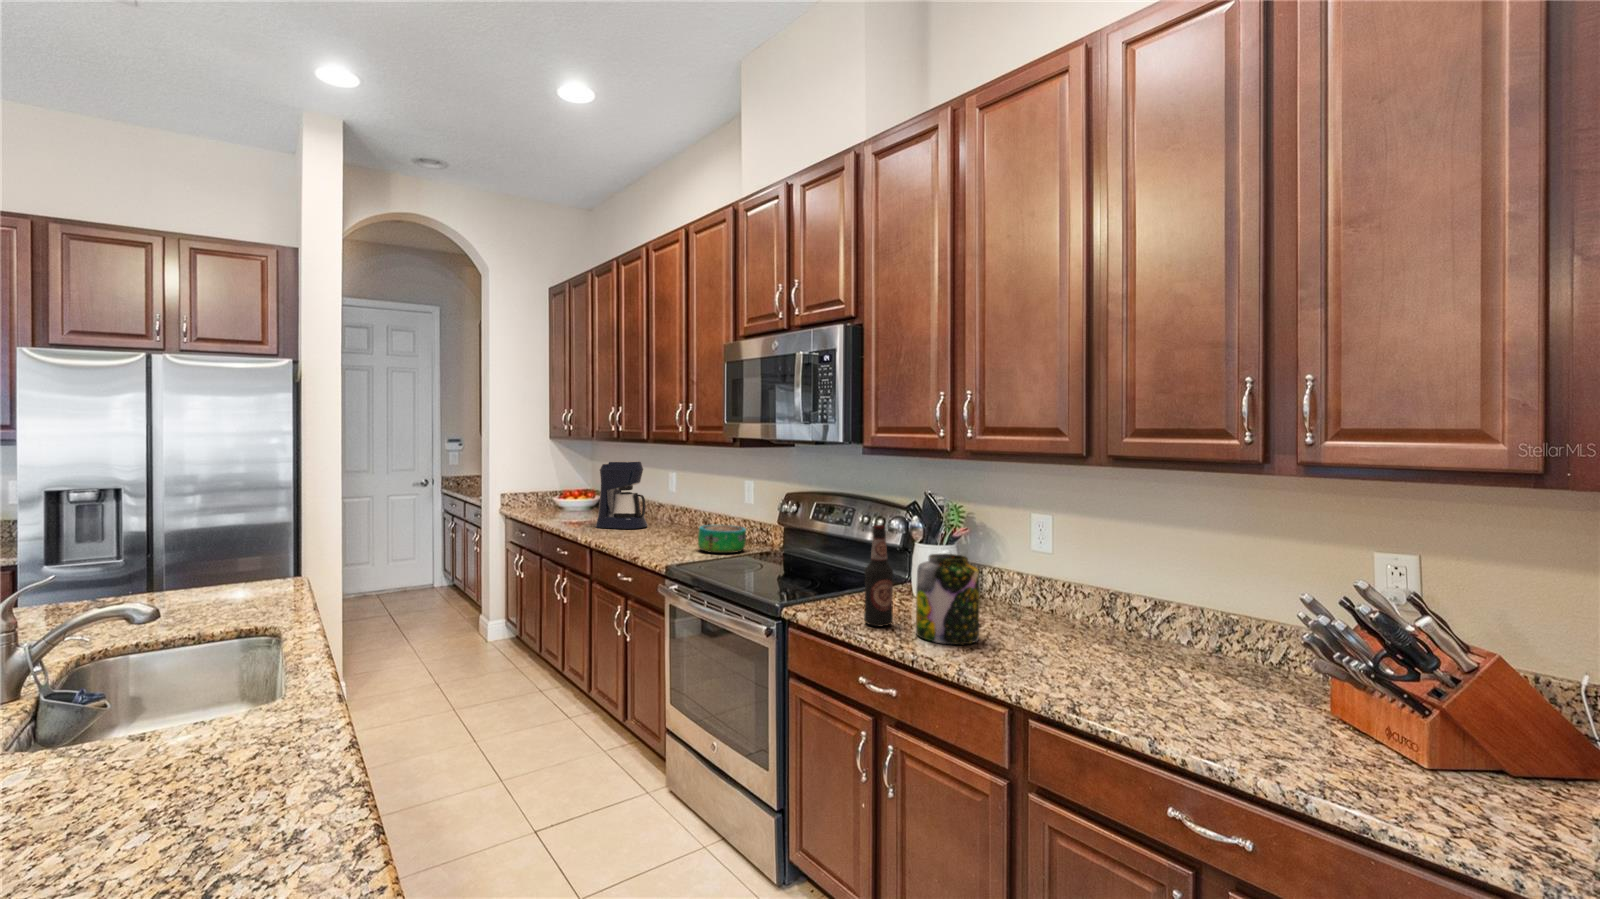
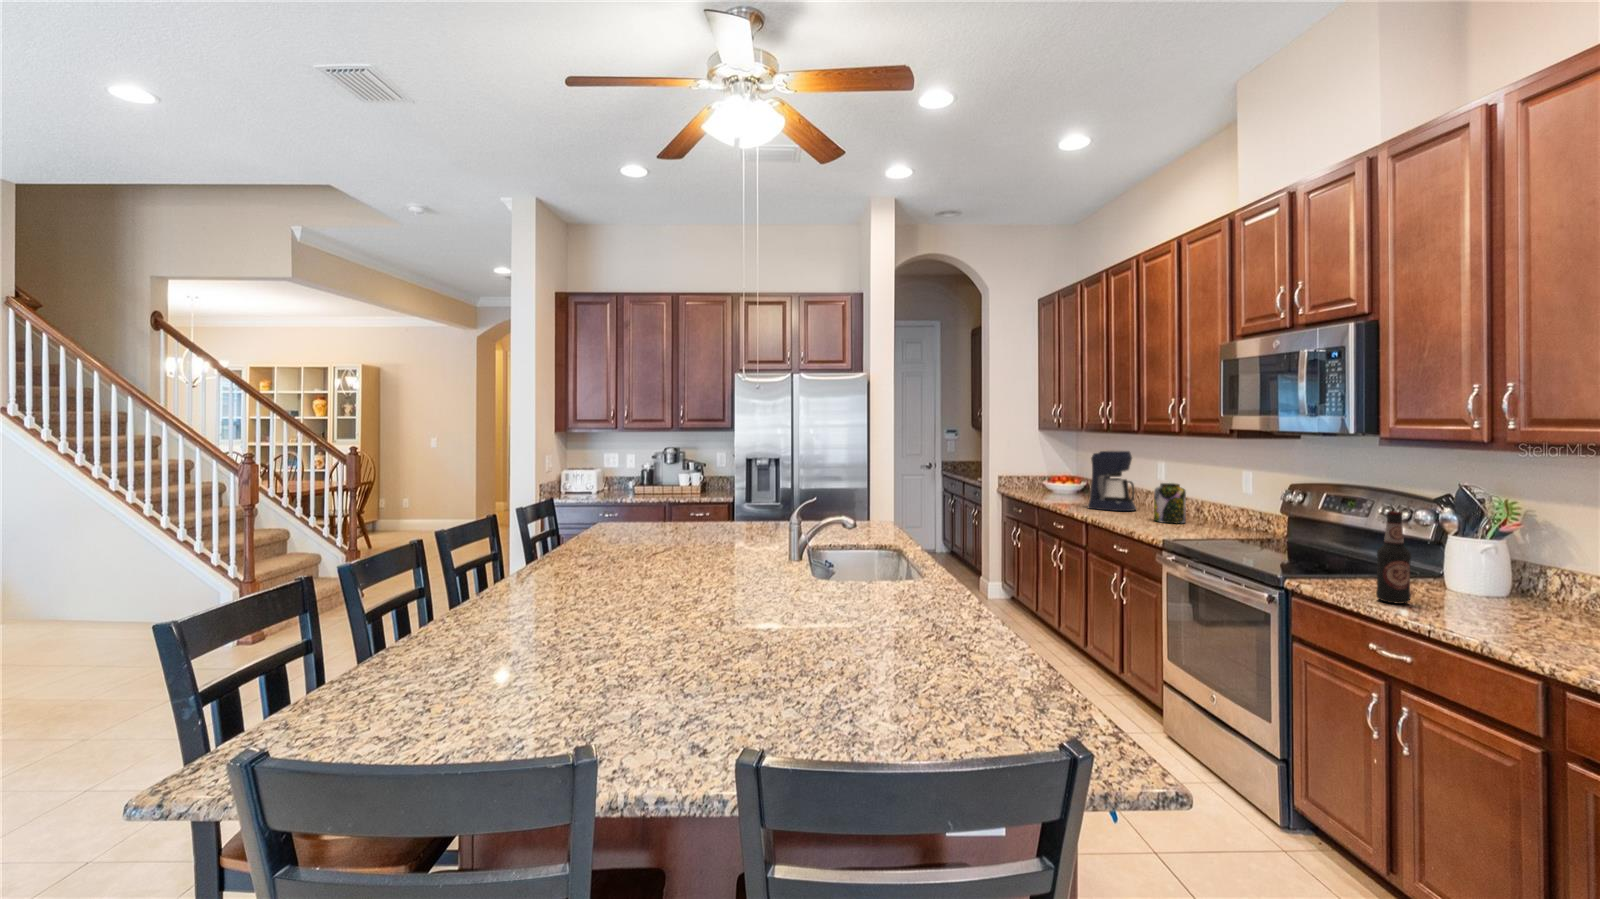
decorative bowl: present [698,525,746,553] -> none [1193,510,1245,536]
jar: present [916,554,980,644] -> present [1154,483,1186,523]

